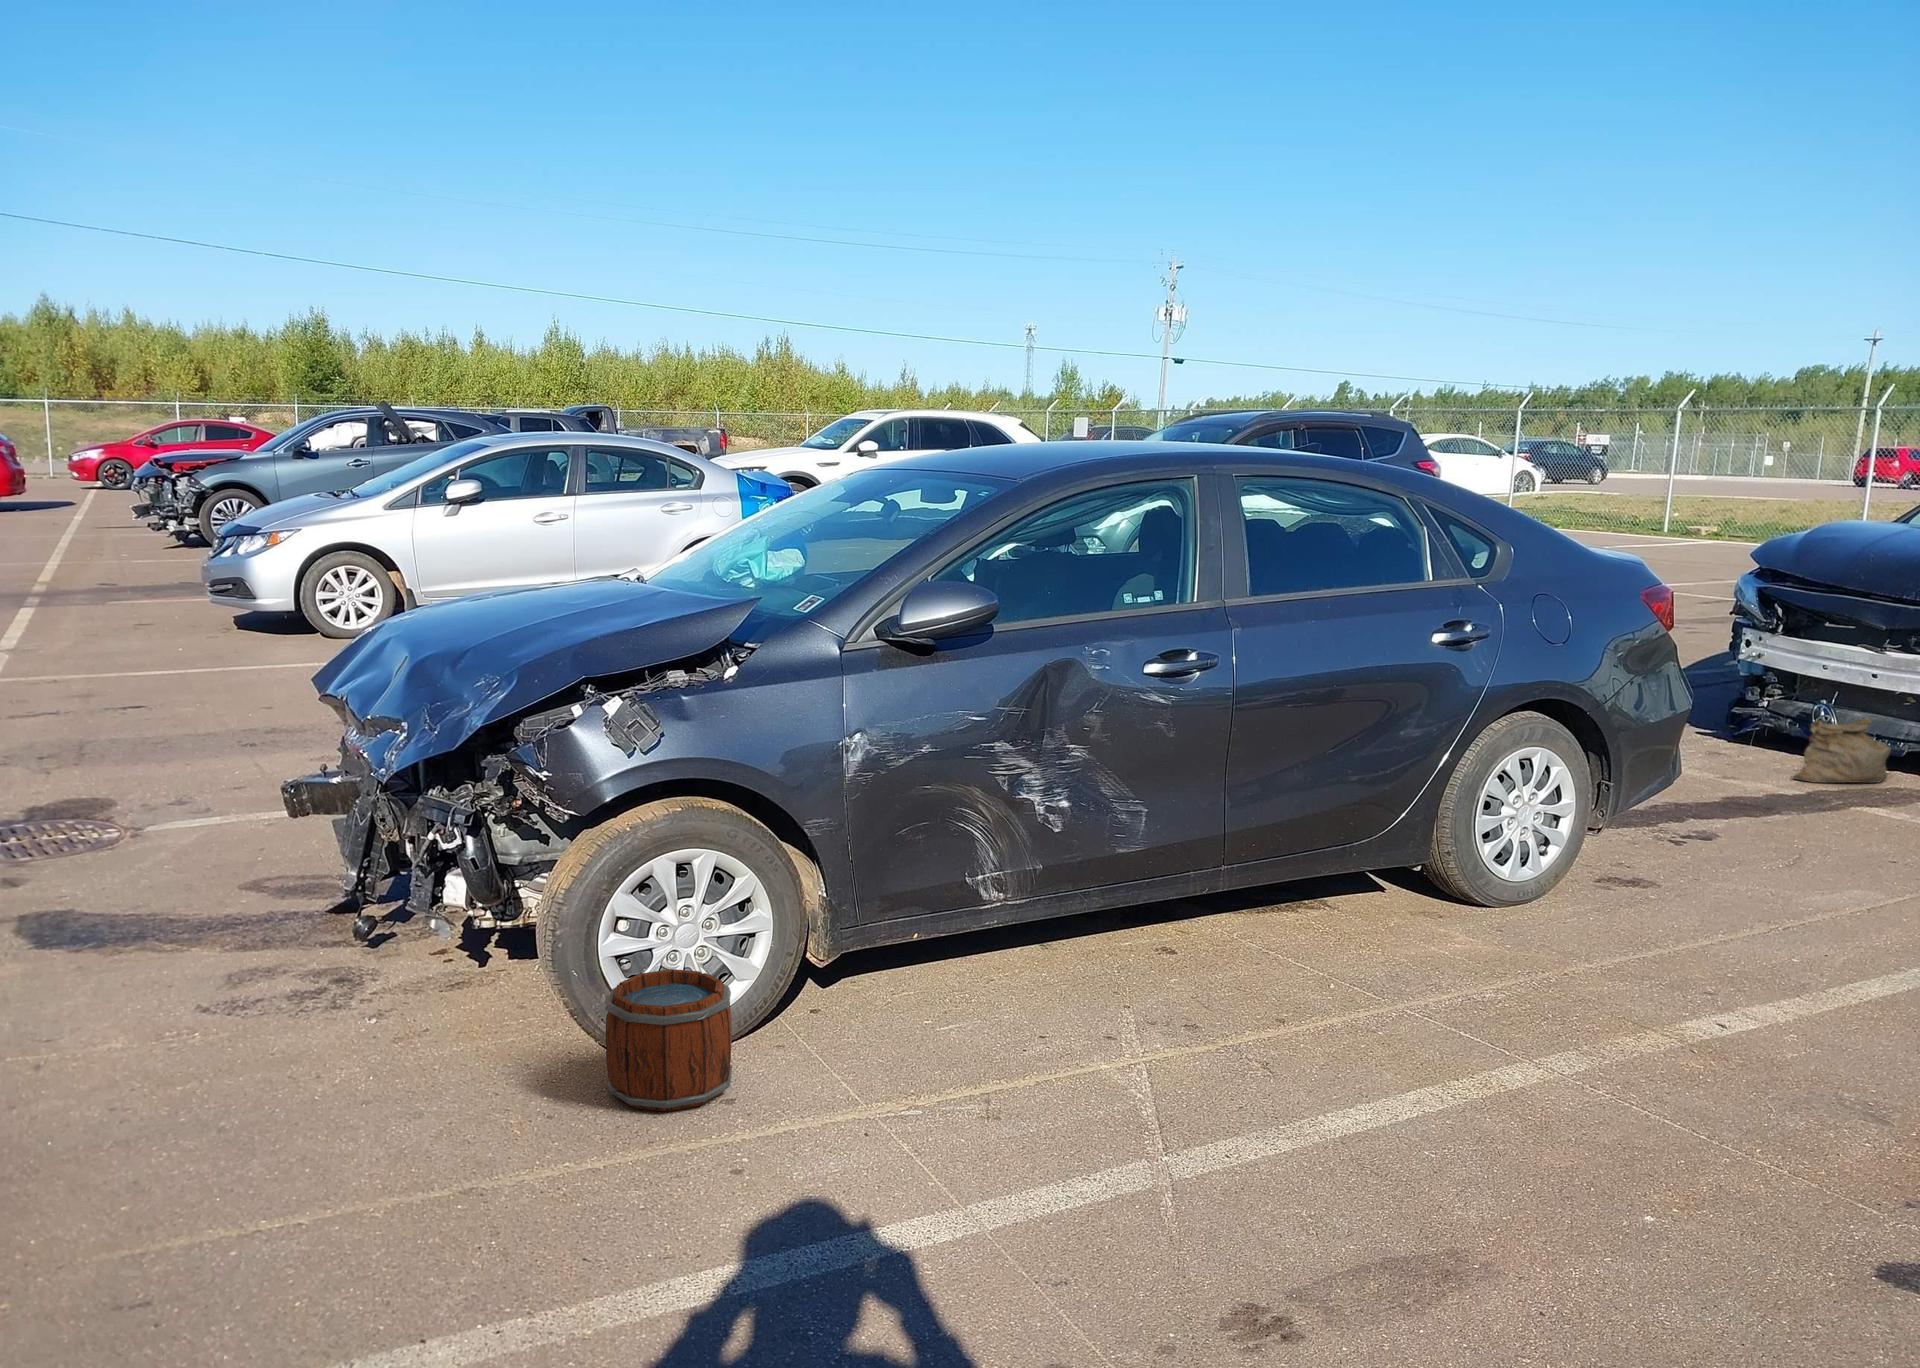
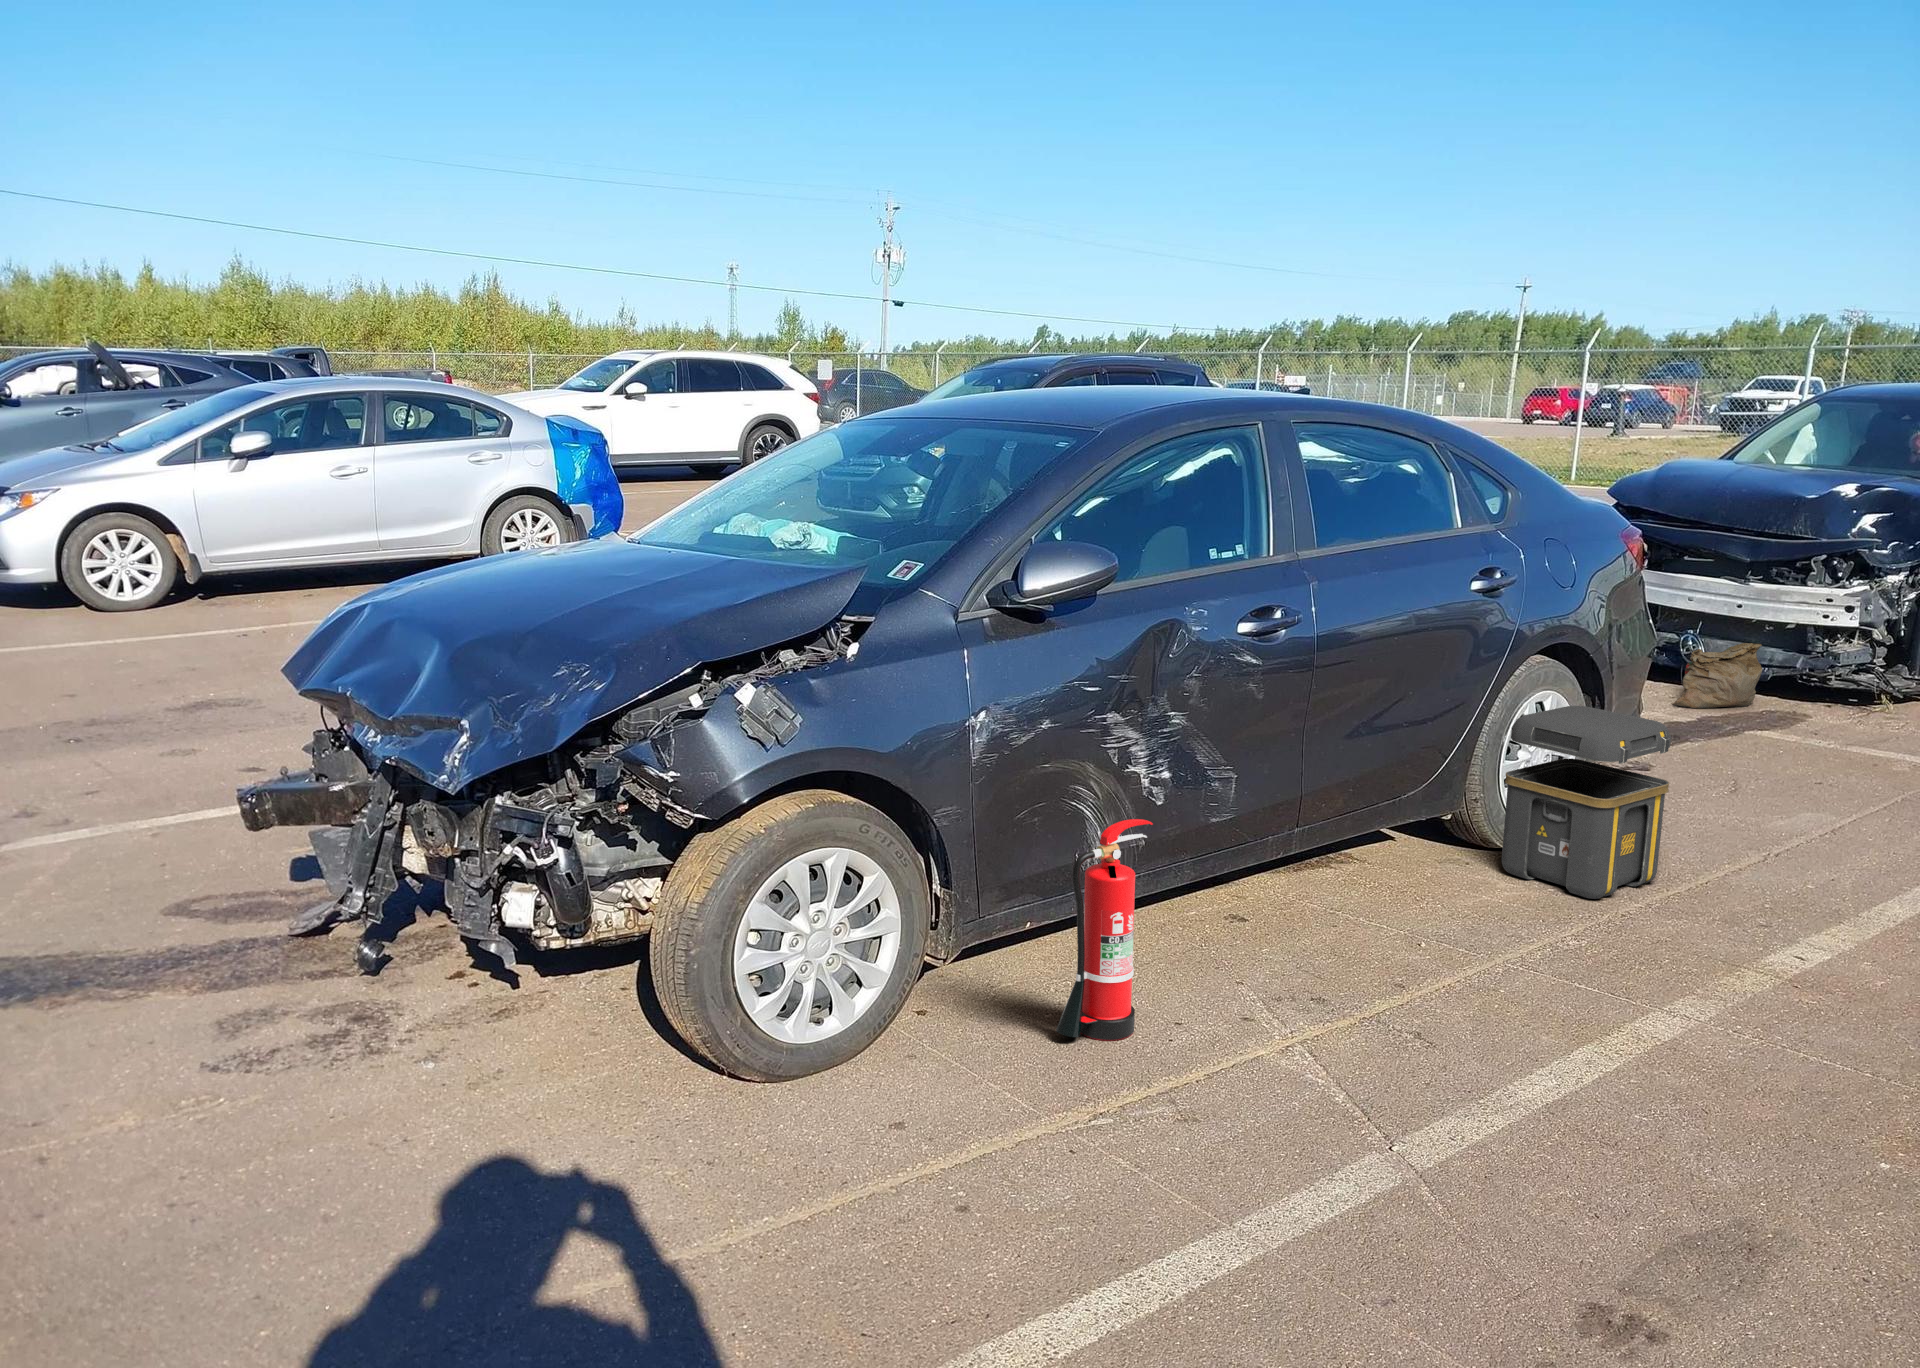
toolbox: none [1473,763,1643,958] -> present [1502,706,1671,899]
fire extinguisher: none [923,841,1023,1048] -> present [1056,819,1153,1041]
bucket: present [605,969,732,1111] -> none [750,984,892,1144]

